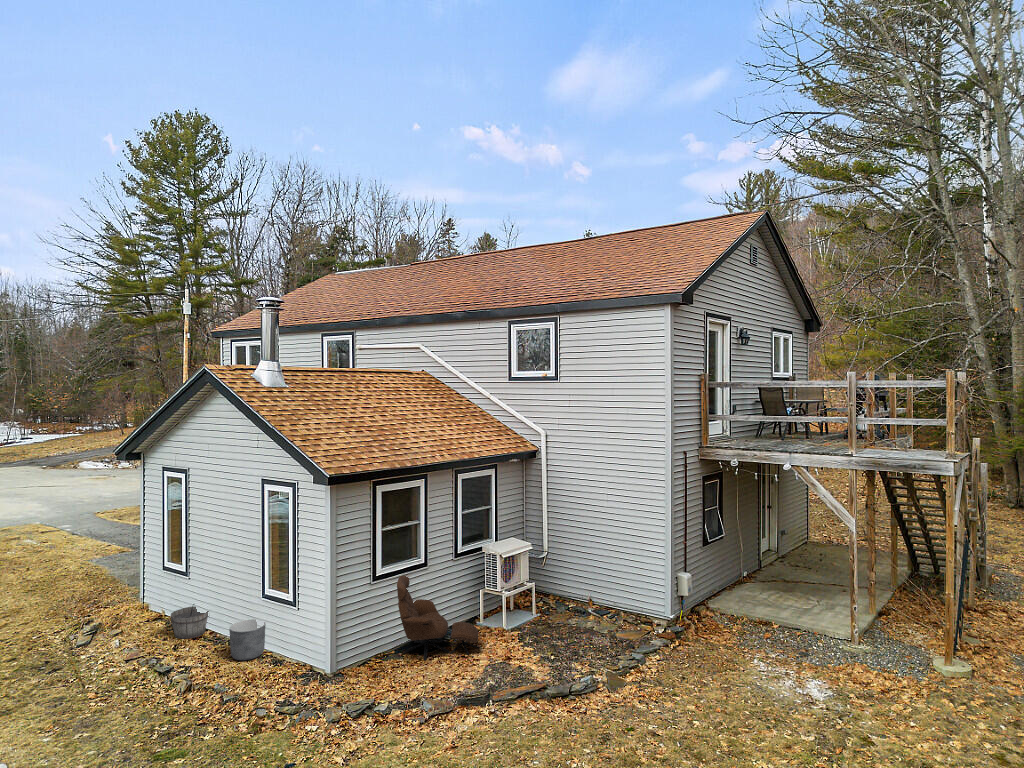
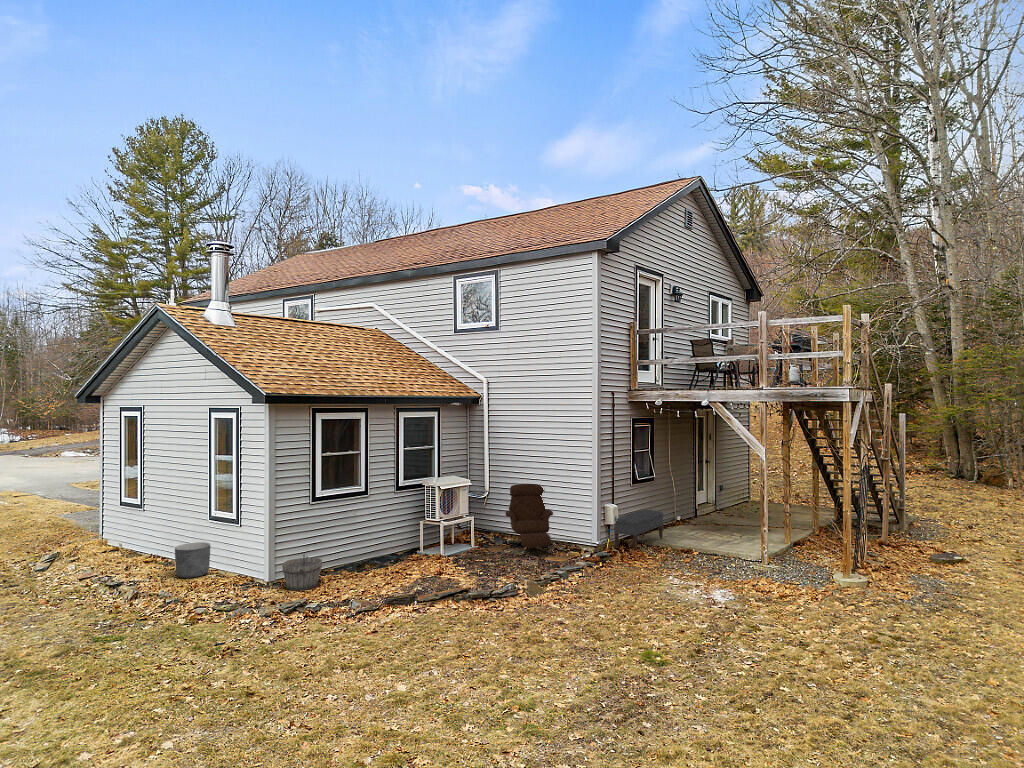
bench: none [684,572,735,622] -> present [614,509,664,550]
lounge chair: present [397,576,479,660] -> present [505,484,553,557]
wooden bucket: present [171,604,209,639] -> present [282,553,322,590]

